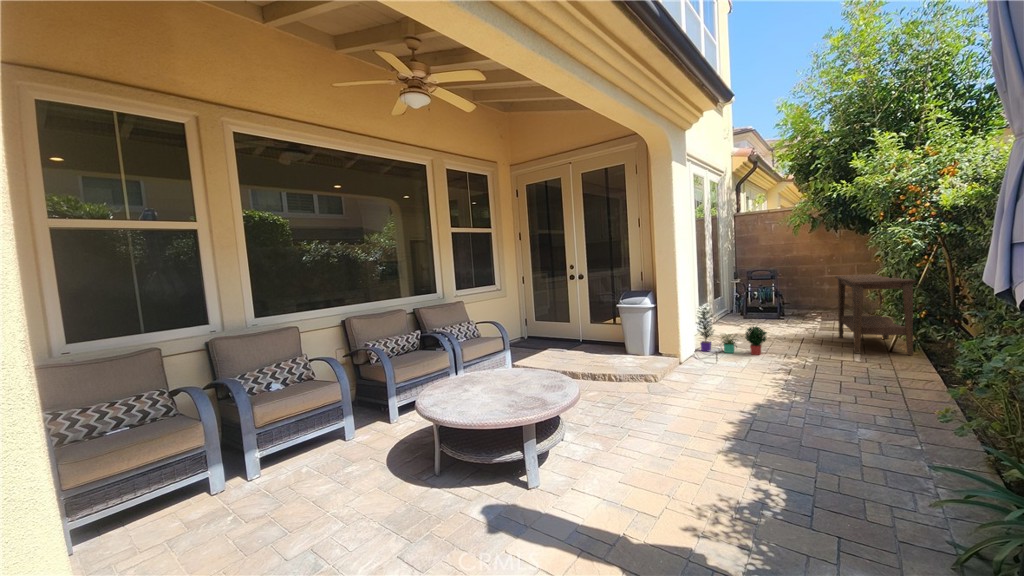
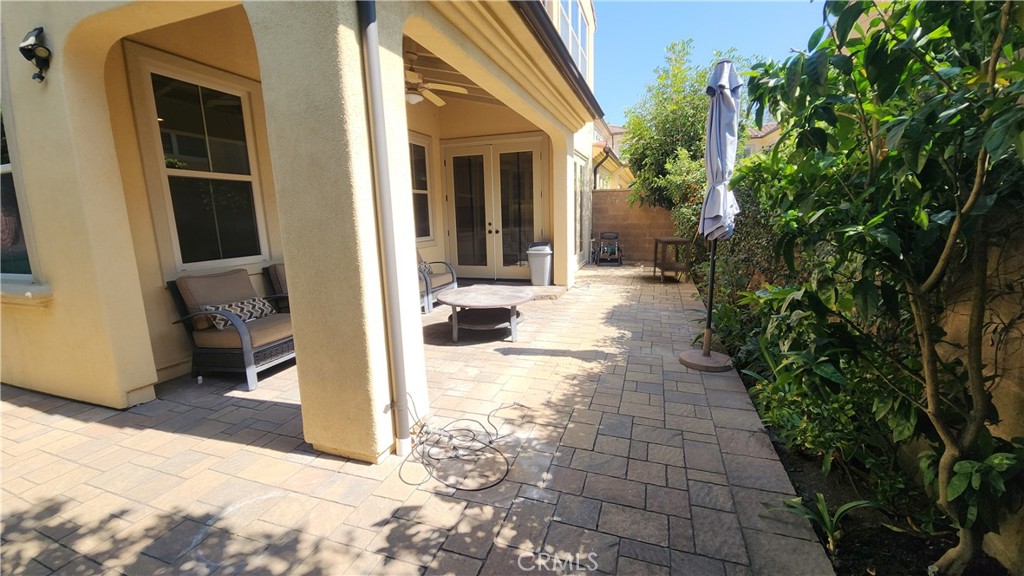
potted plant: present [696,304,767,355] -> none [574,253,617,285]

